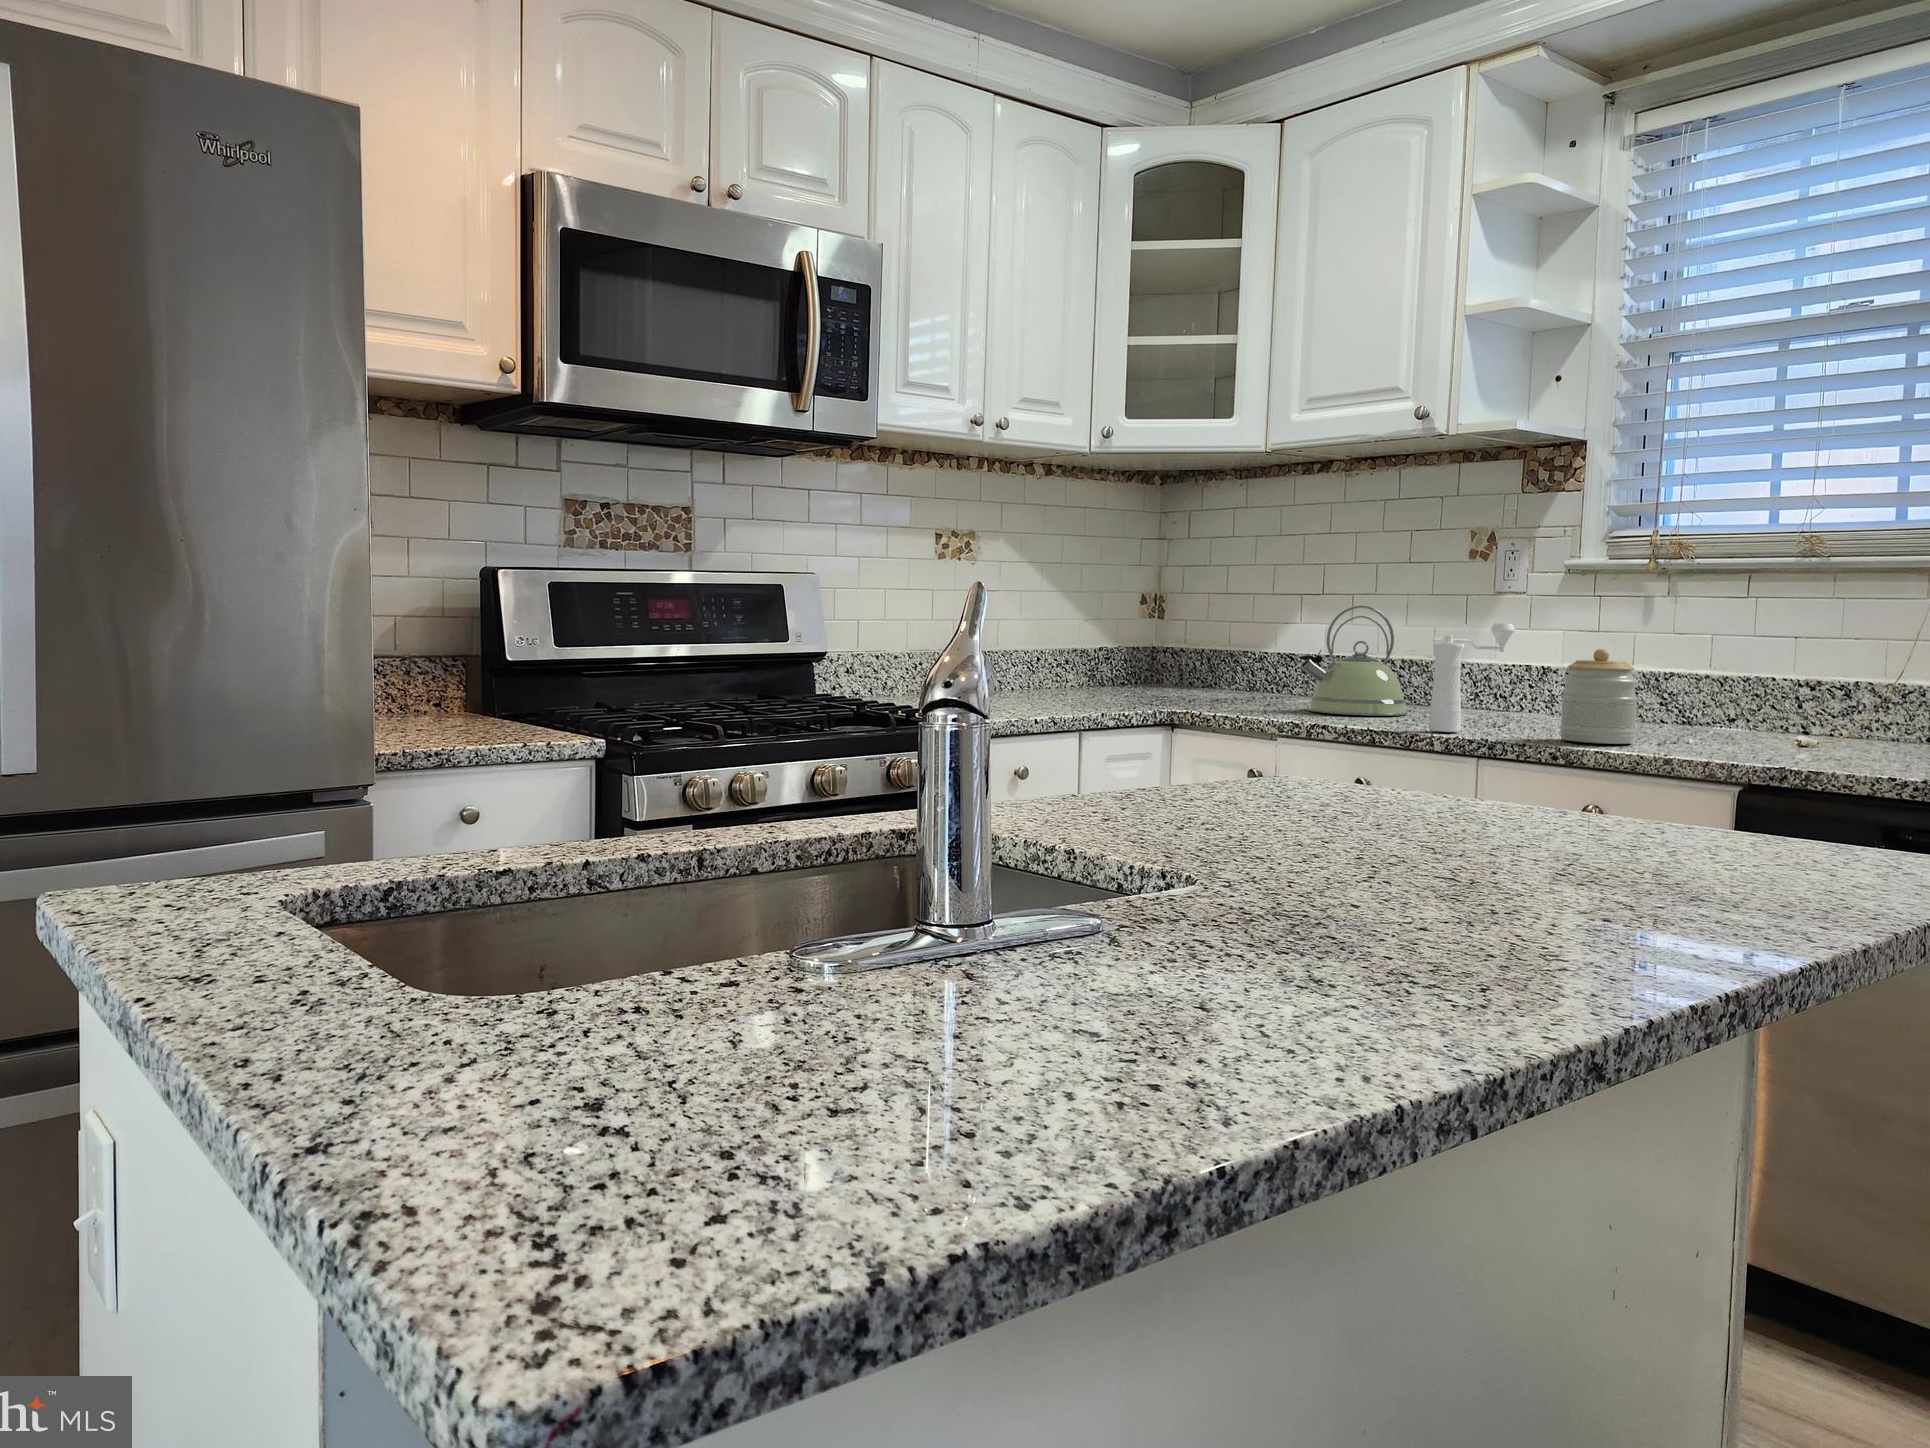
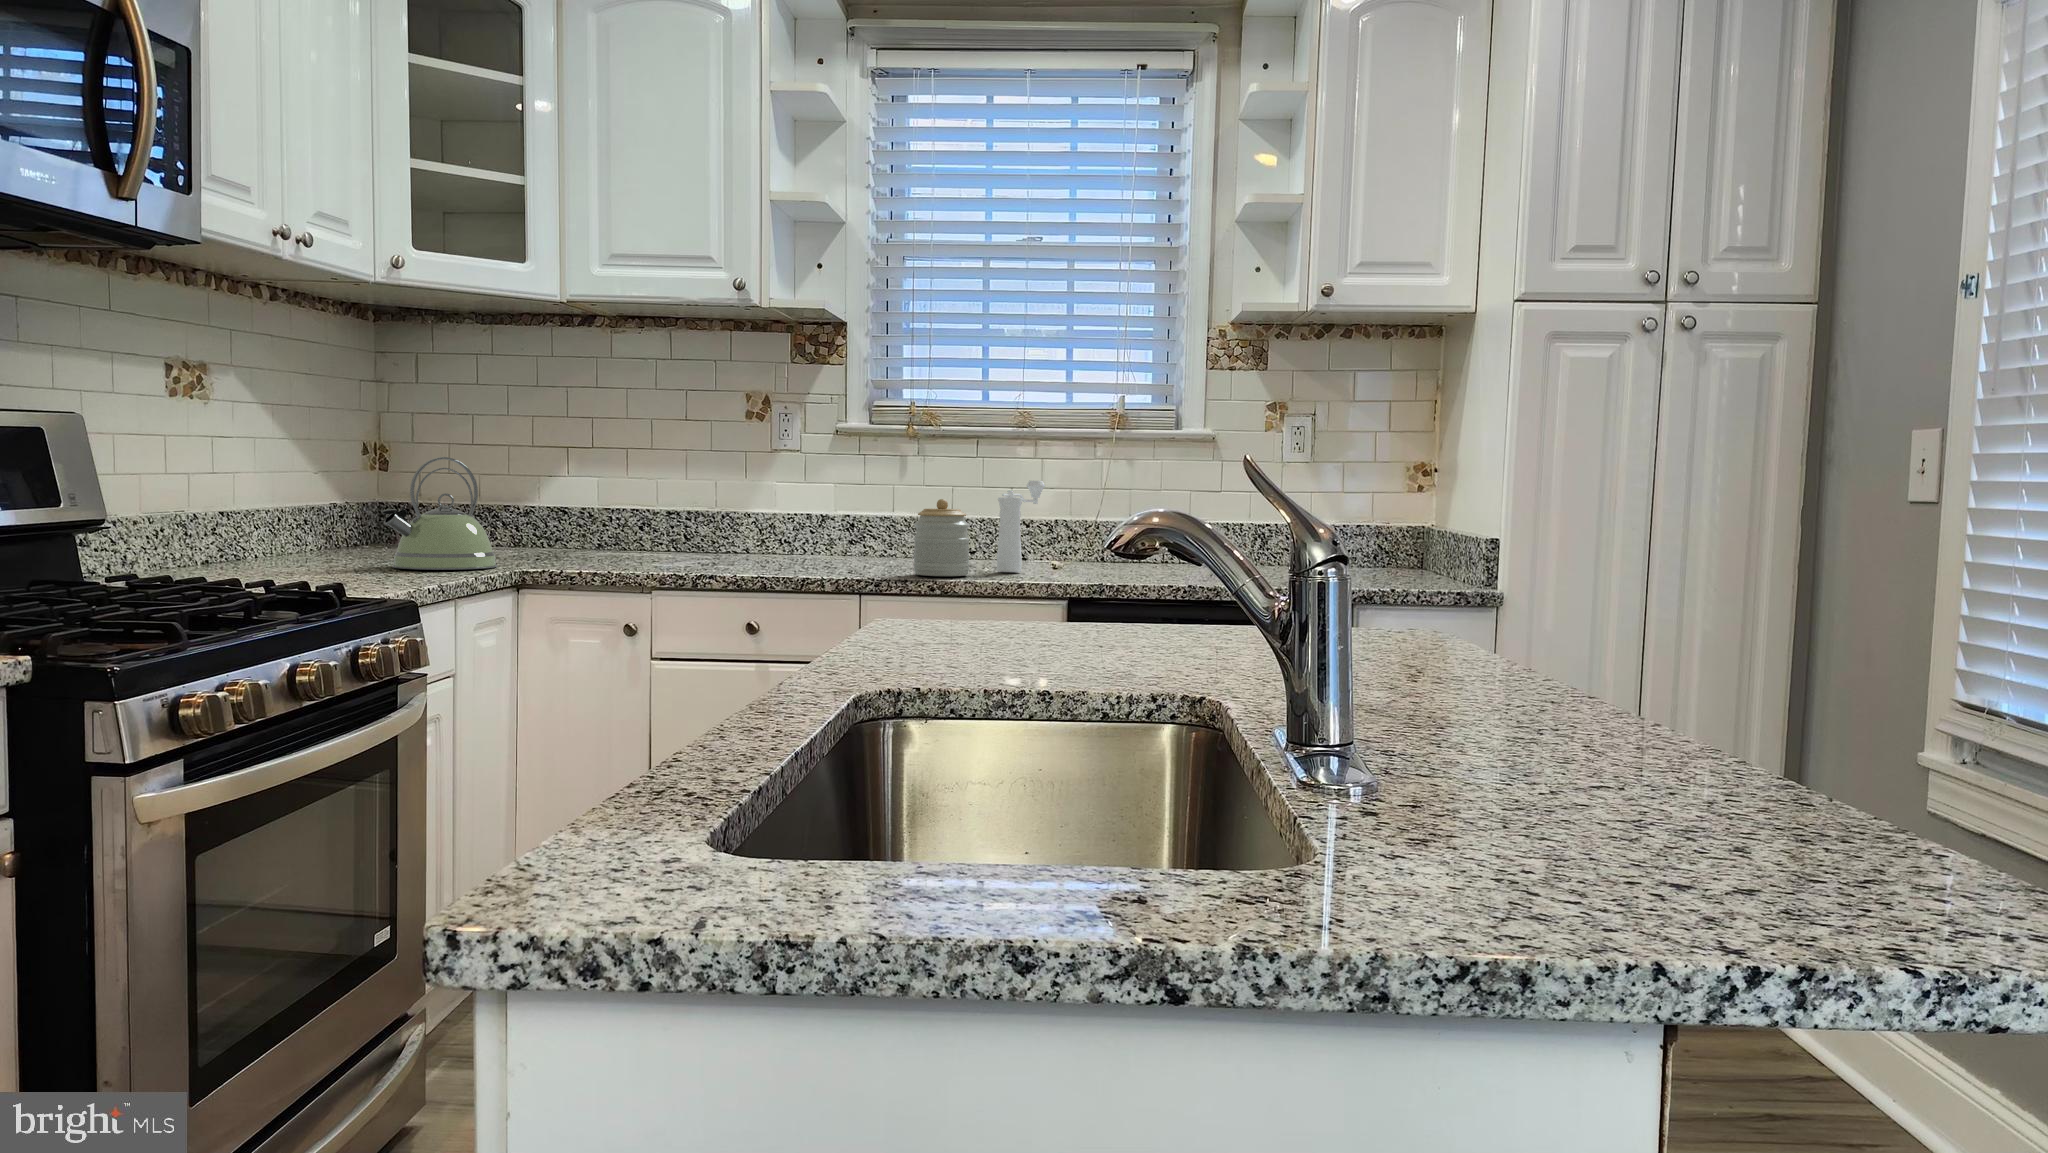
kettle: present [1299,606,1407,716] -> present [382,457,497,570]
pepper mill: present [1429,624,1515,732] -> present [997,481,1045,572]

